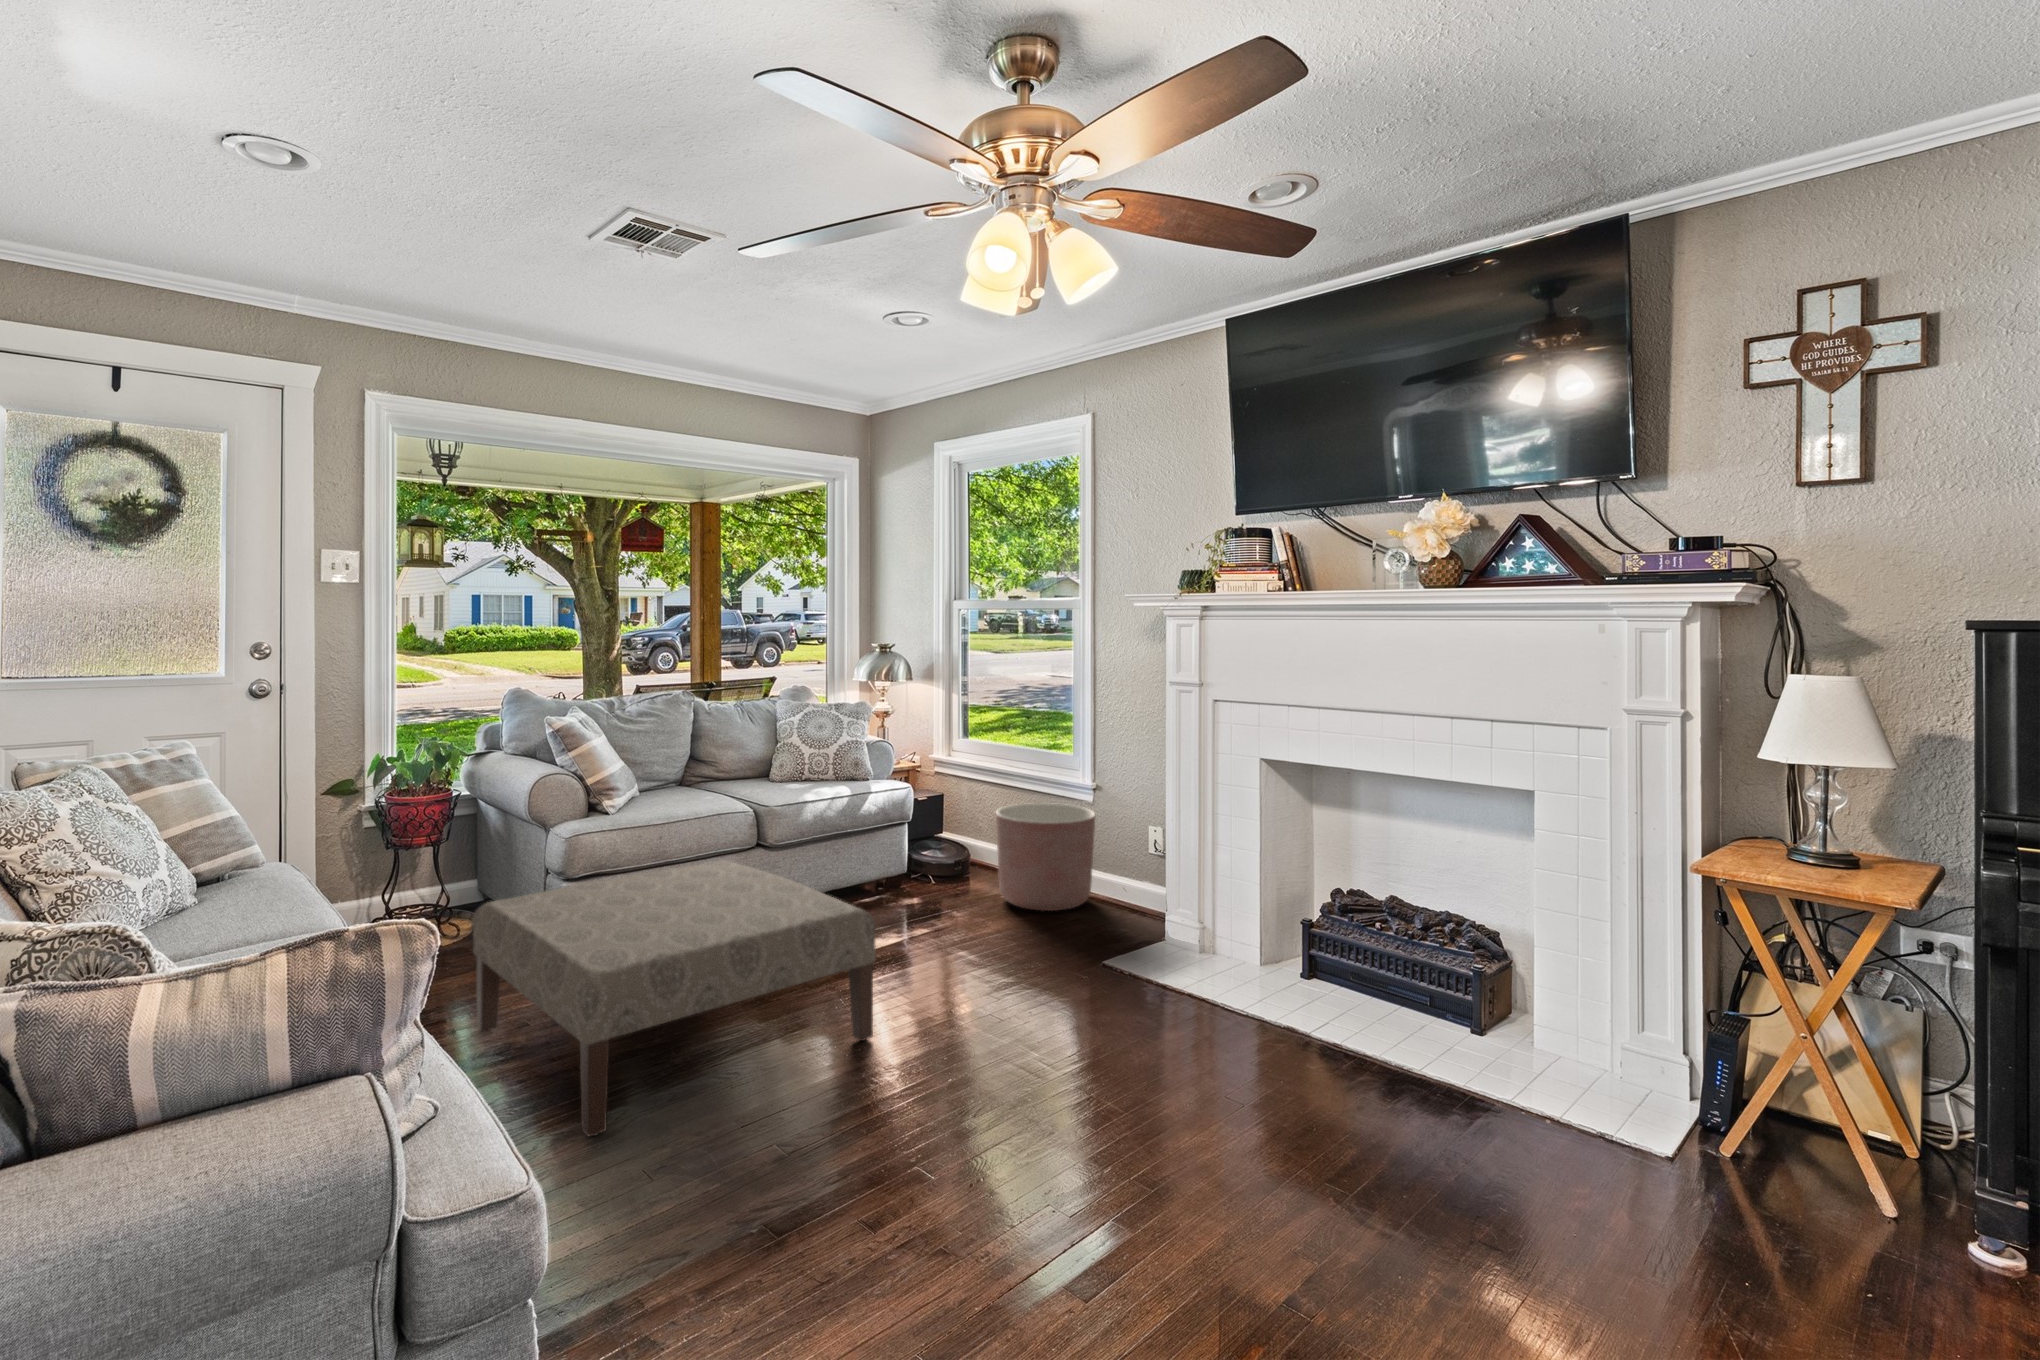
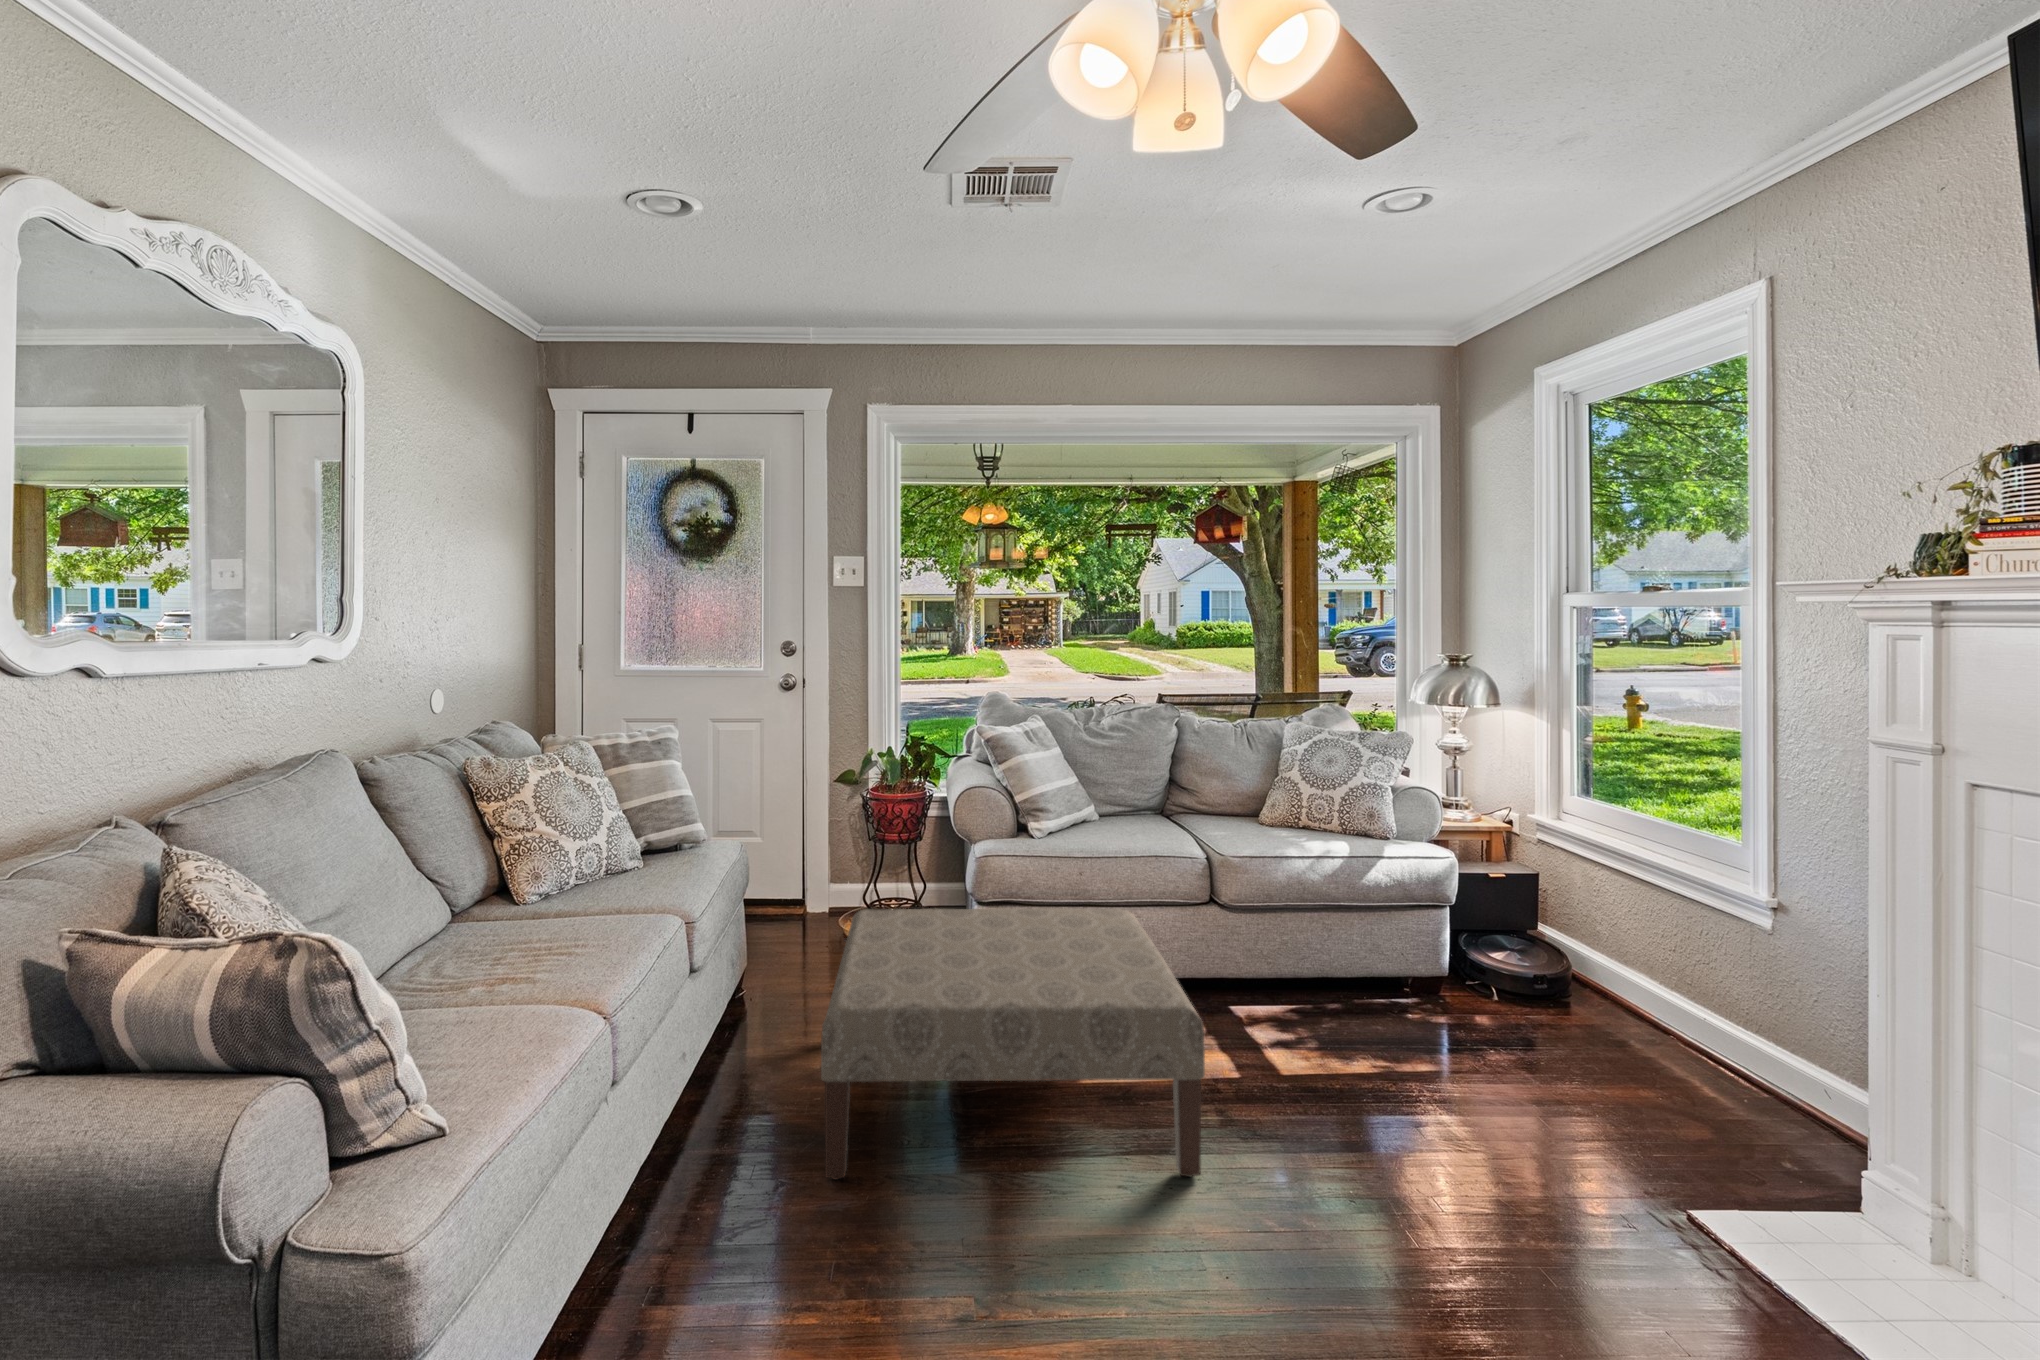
planter: present [996,803,1095,911] -> none [1557,903,1737,1081]

